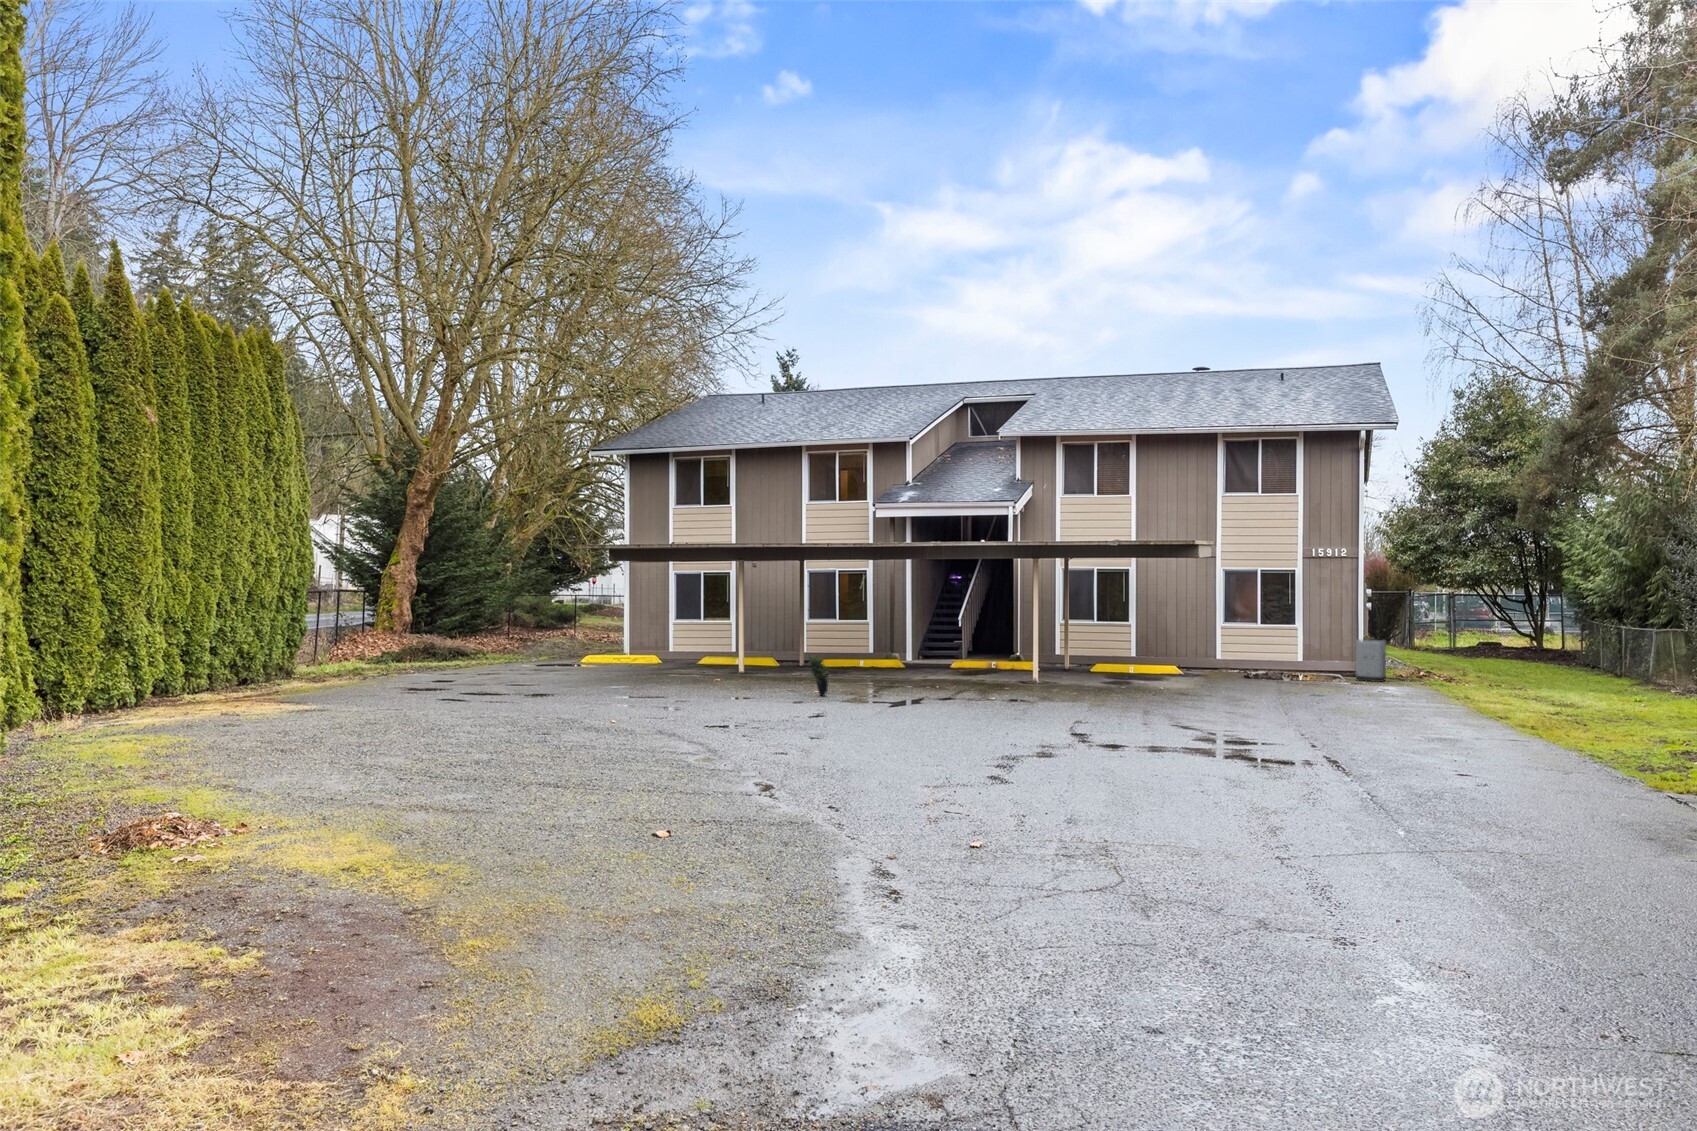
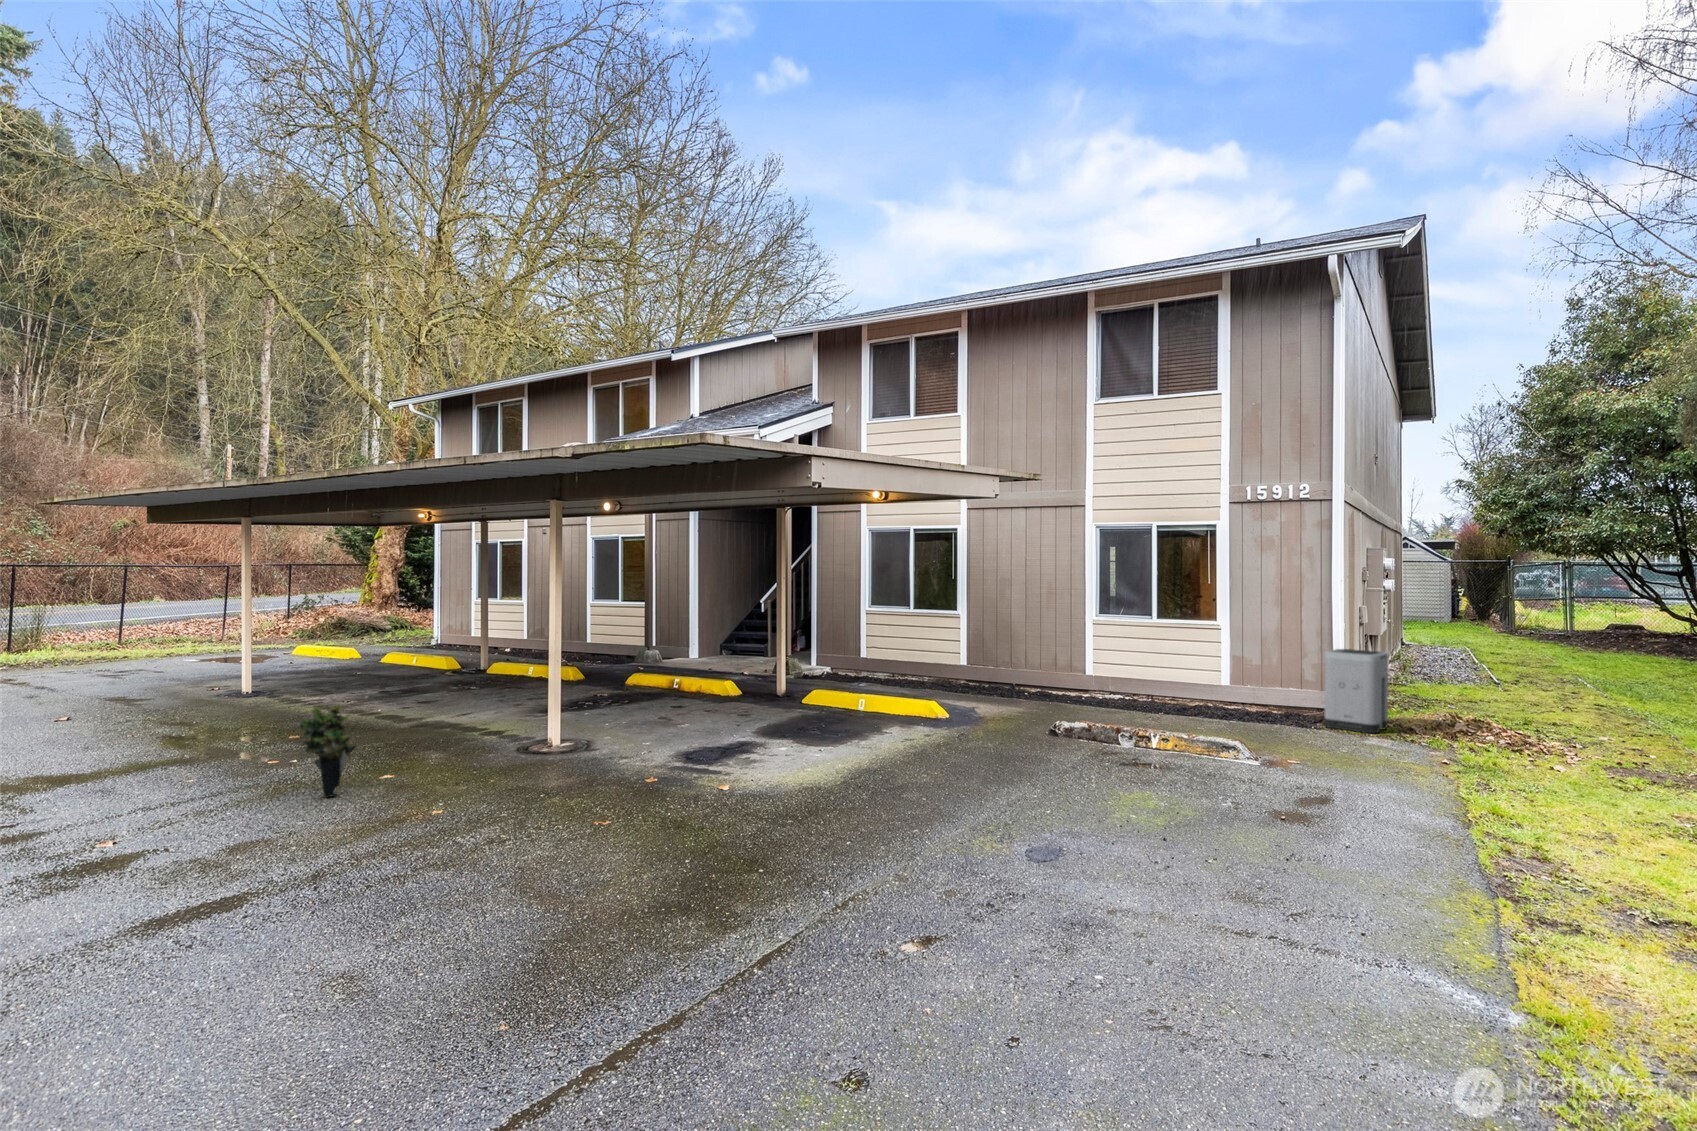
potted plant: present [808,655,829,696] -> present [299,705,357,798]

